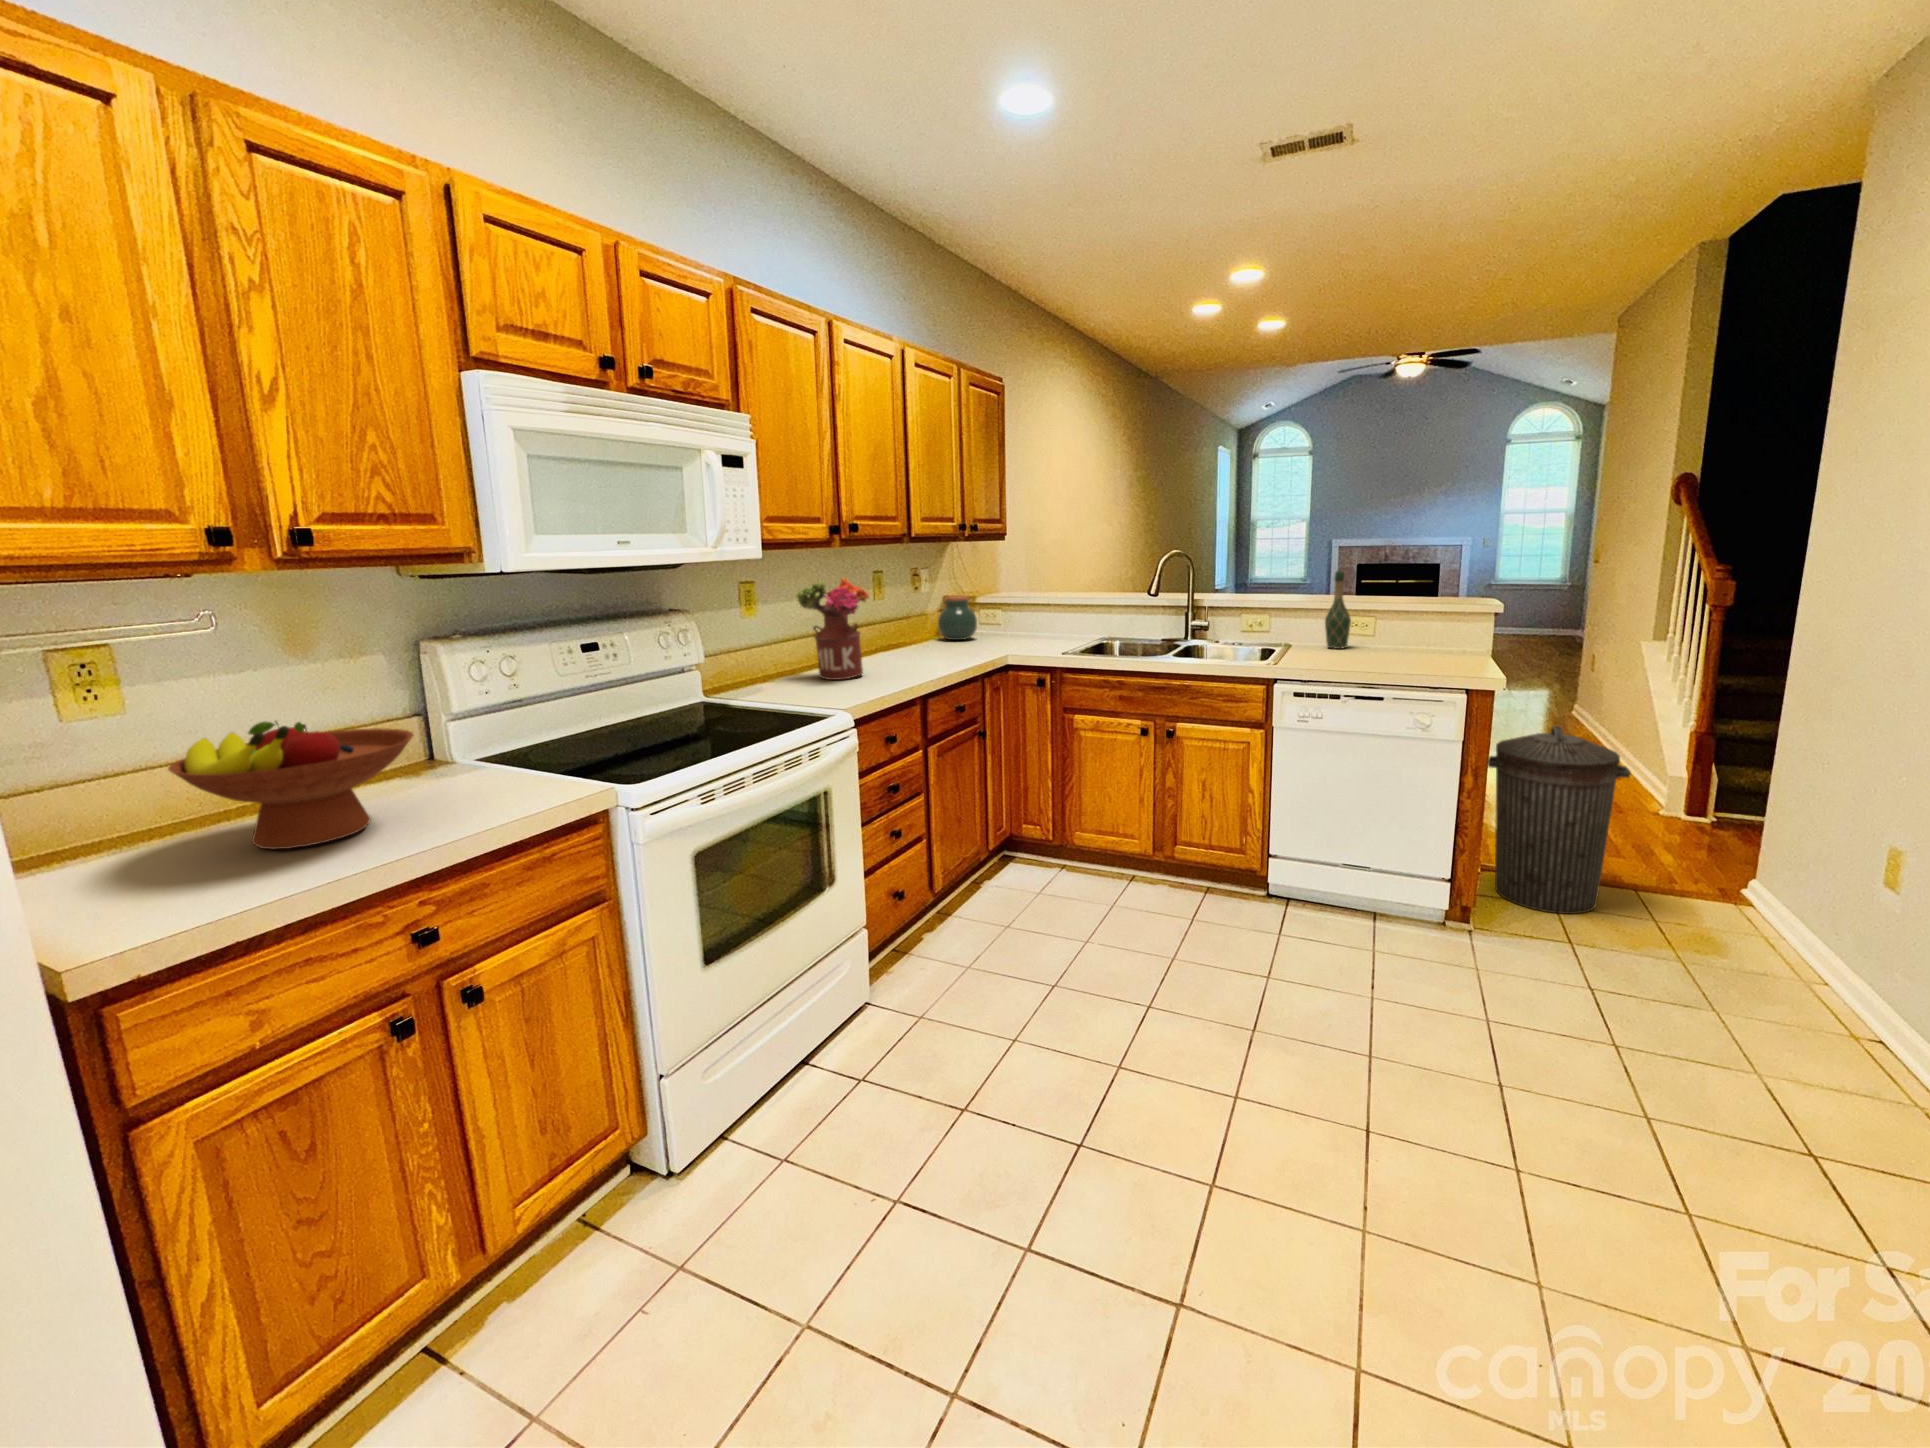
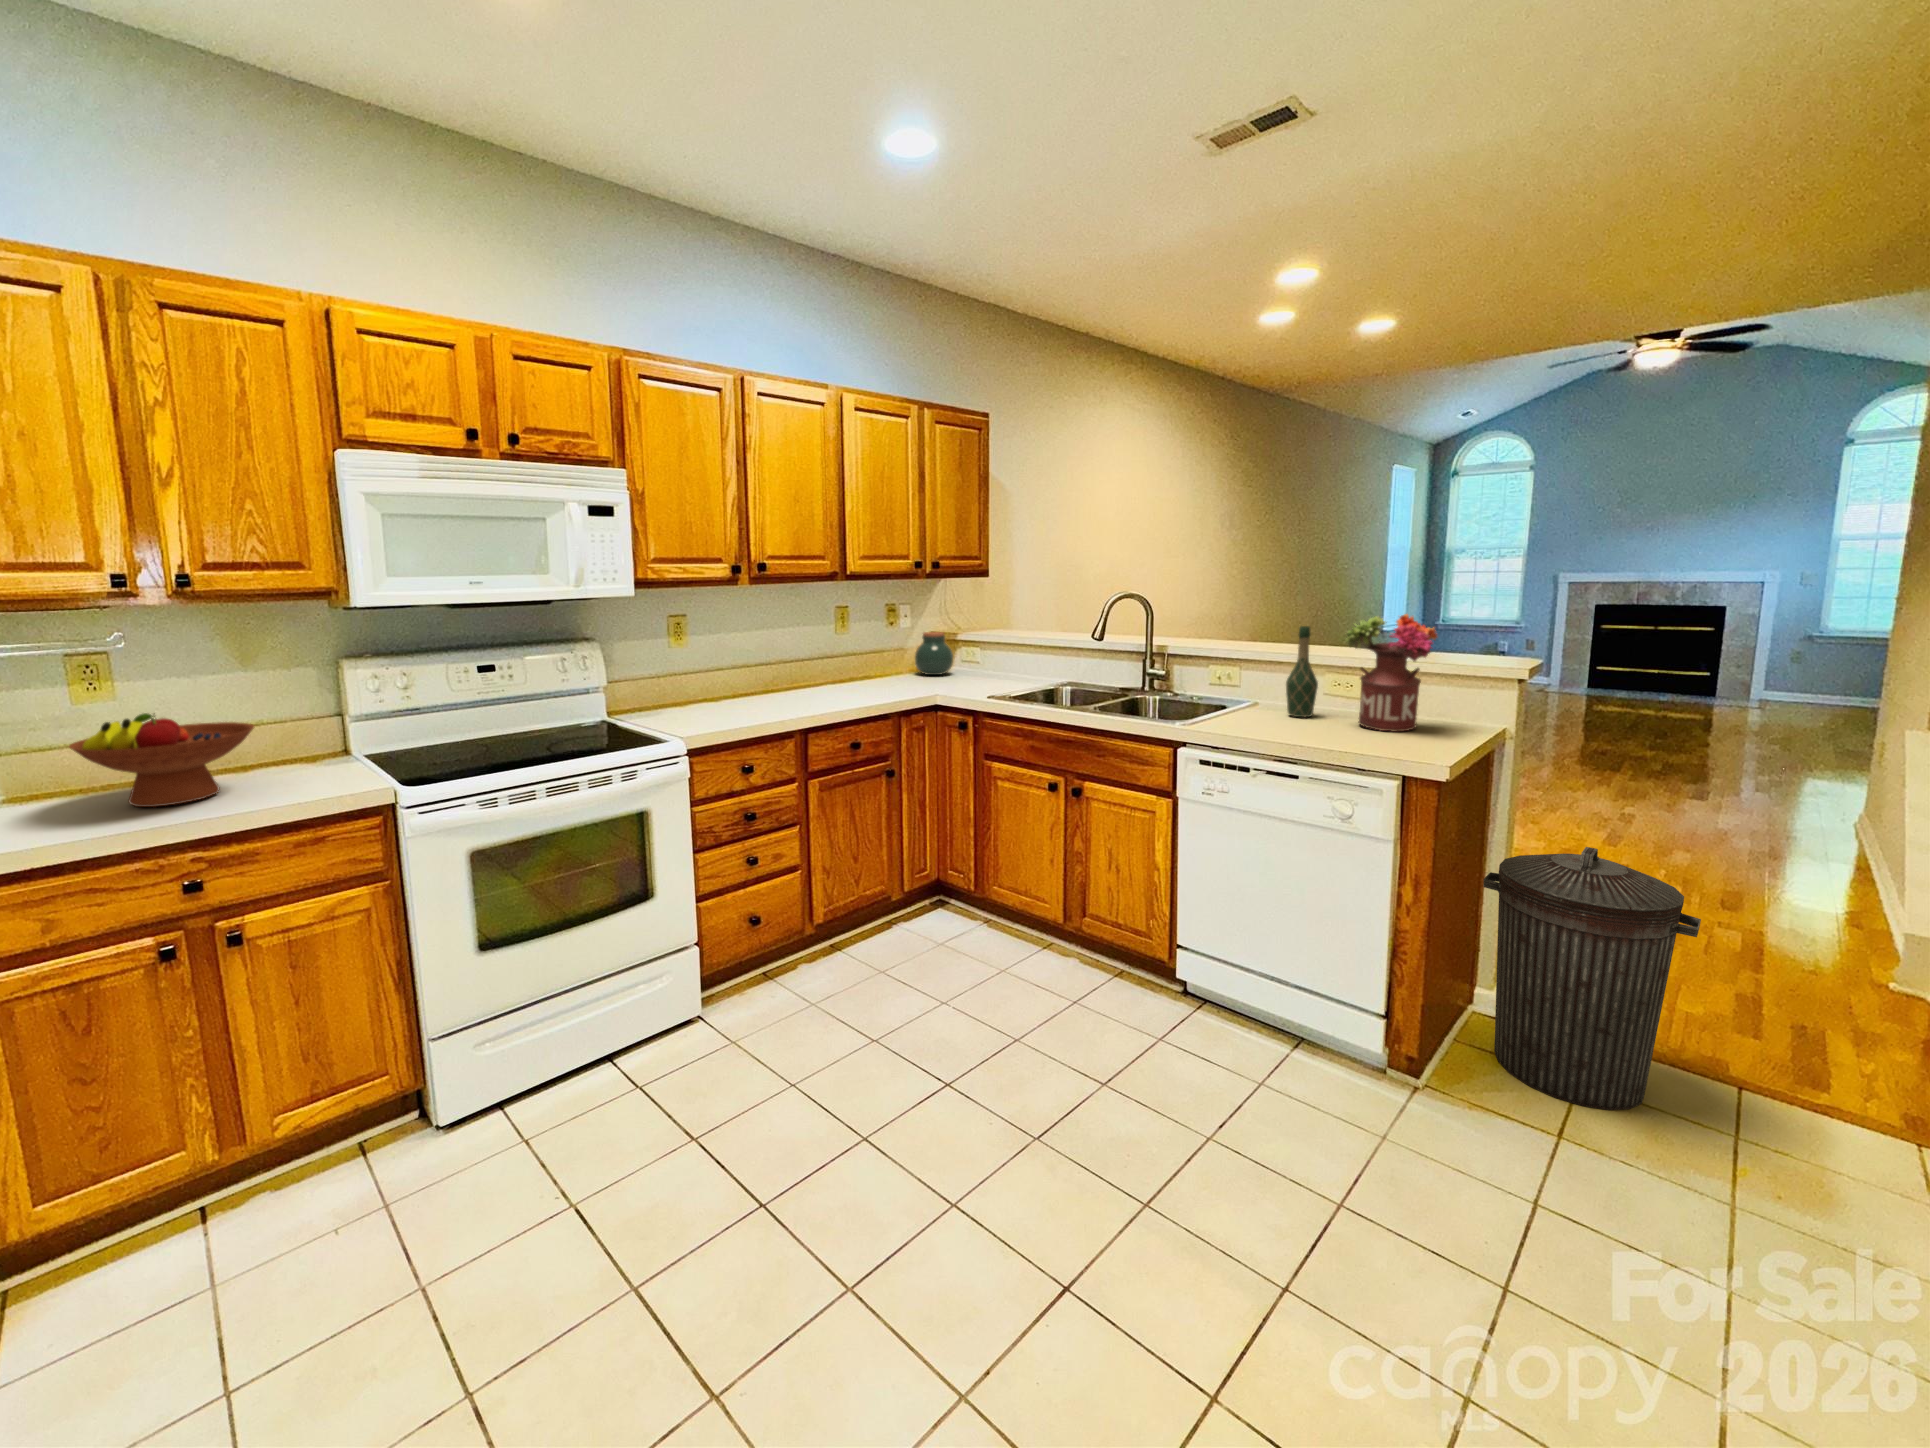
flower arrangement: present [797,578,869,680] -> present [1346,614,1437,732]

